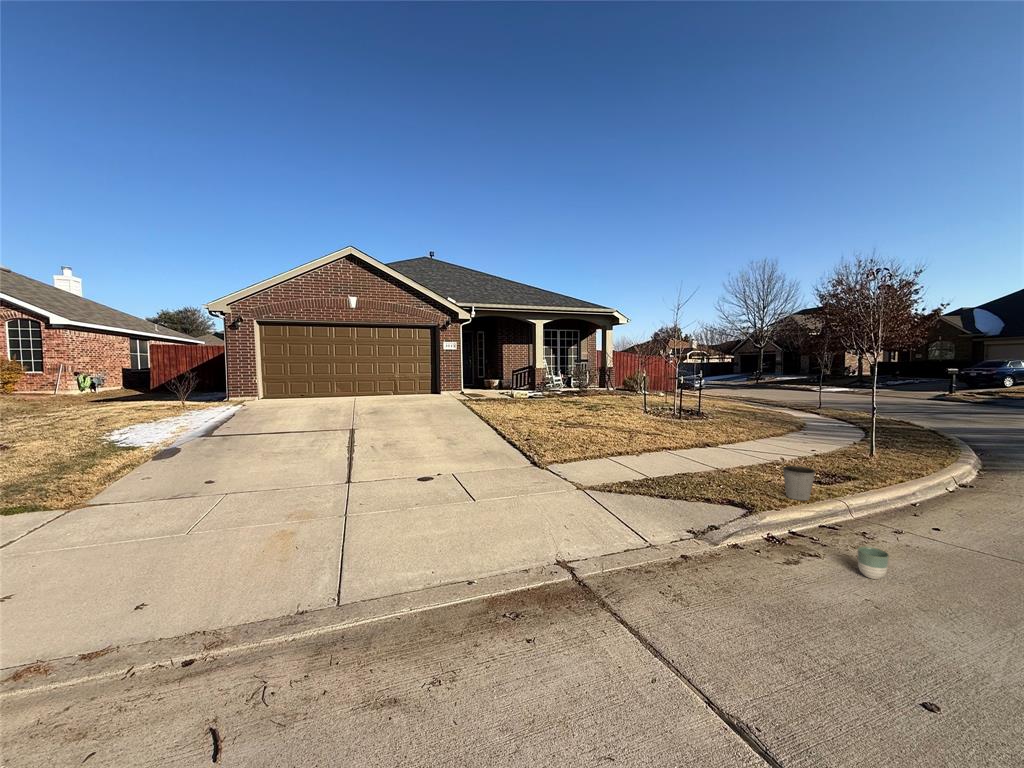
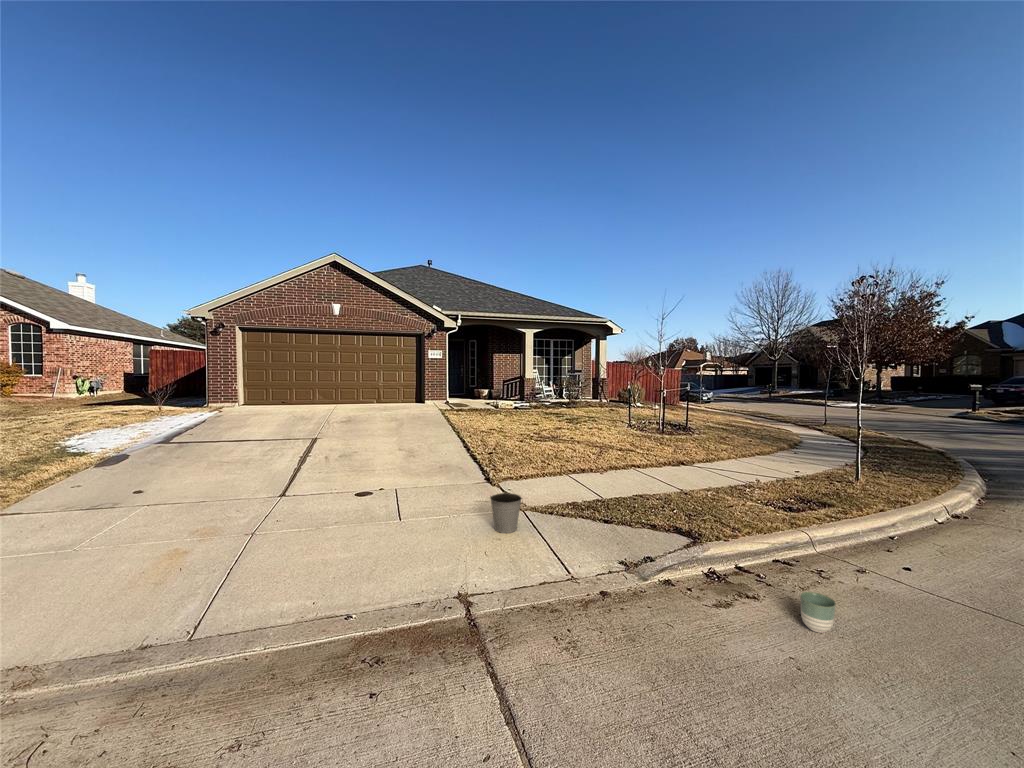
bucket: present [782,466,815,500] -> present [490,493,522,533]

